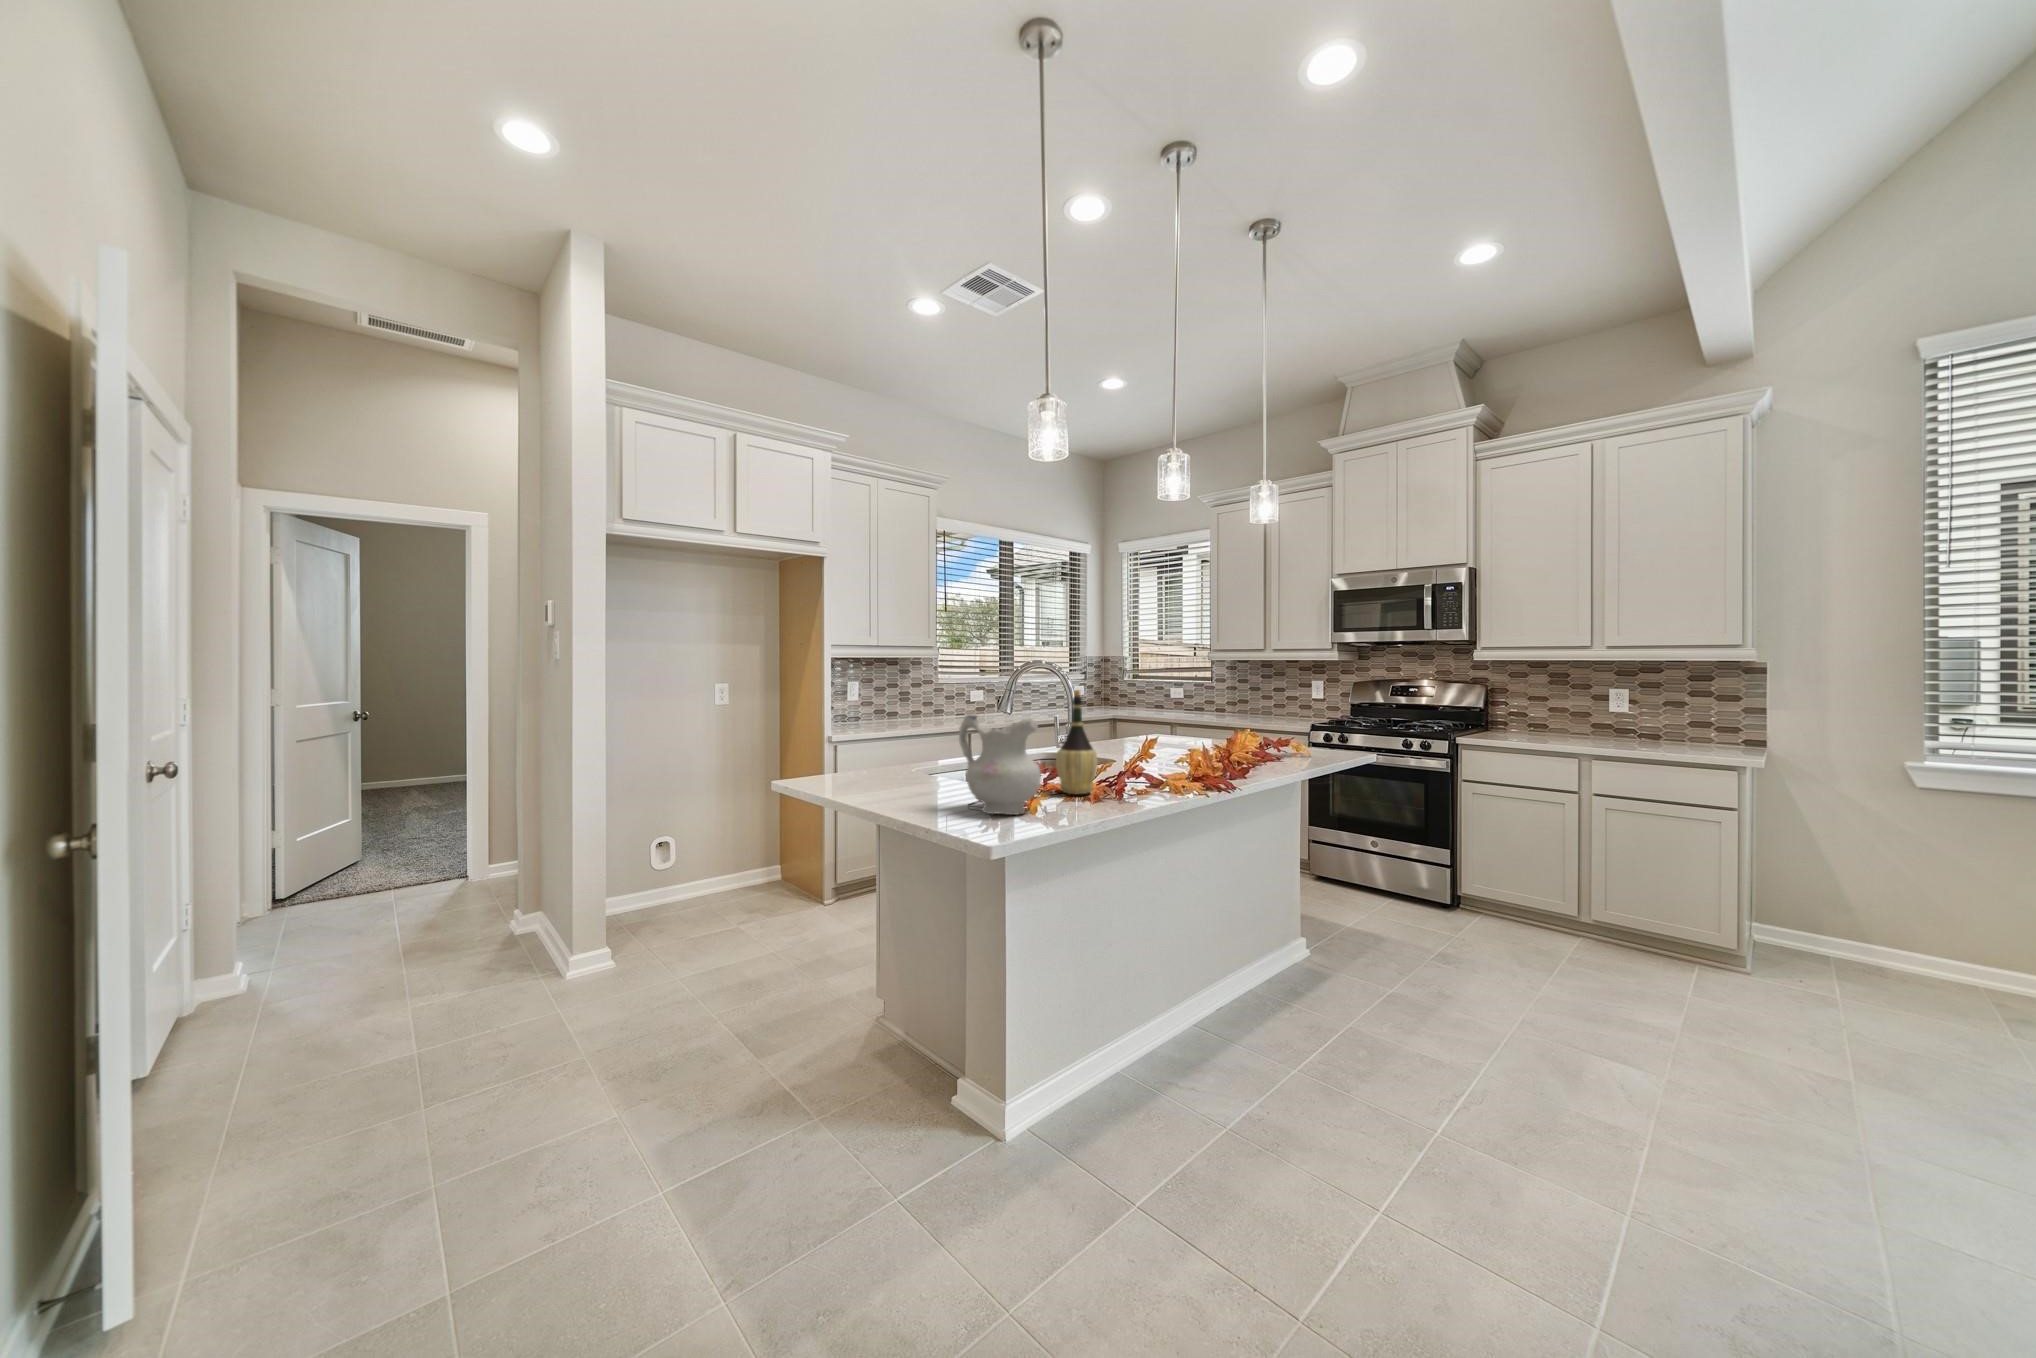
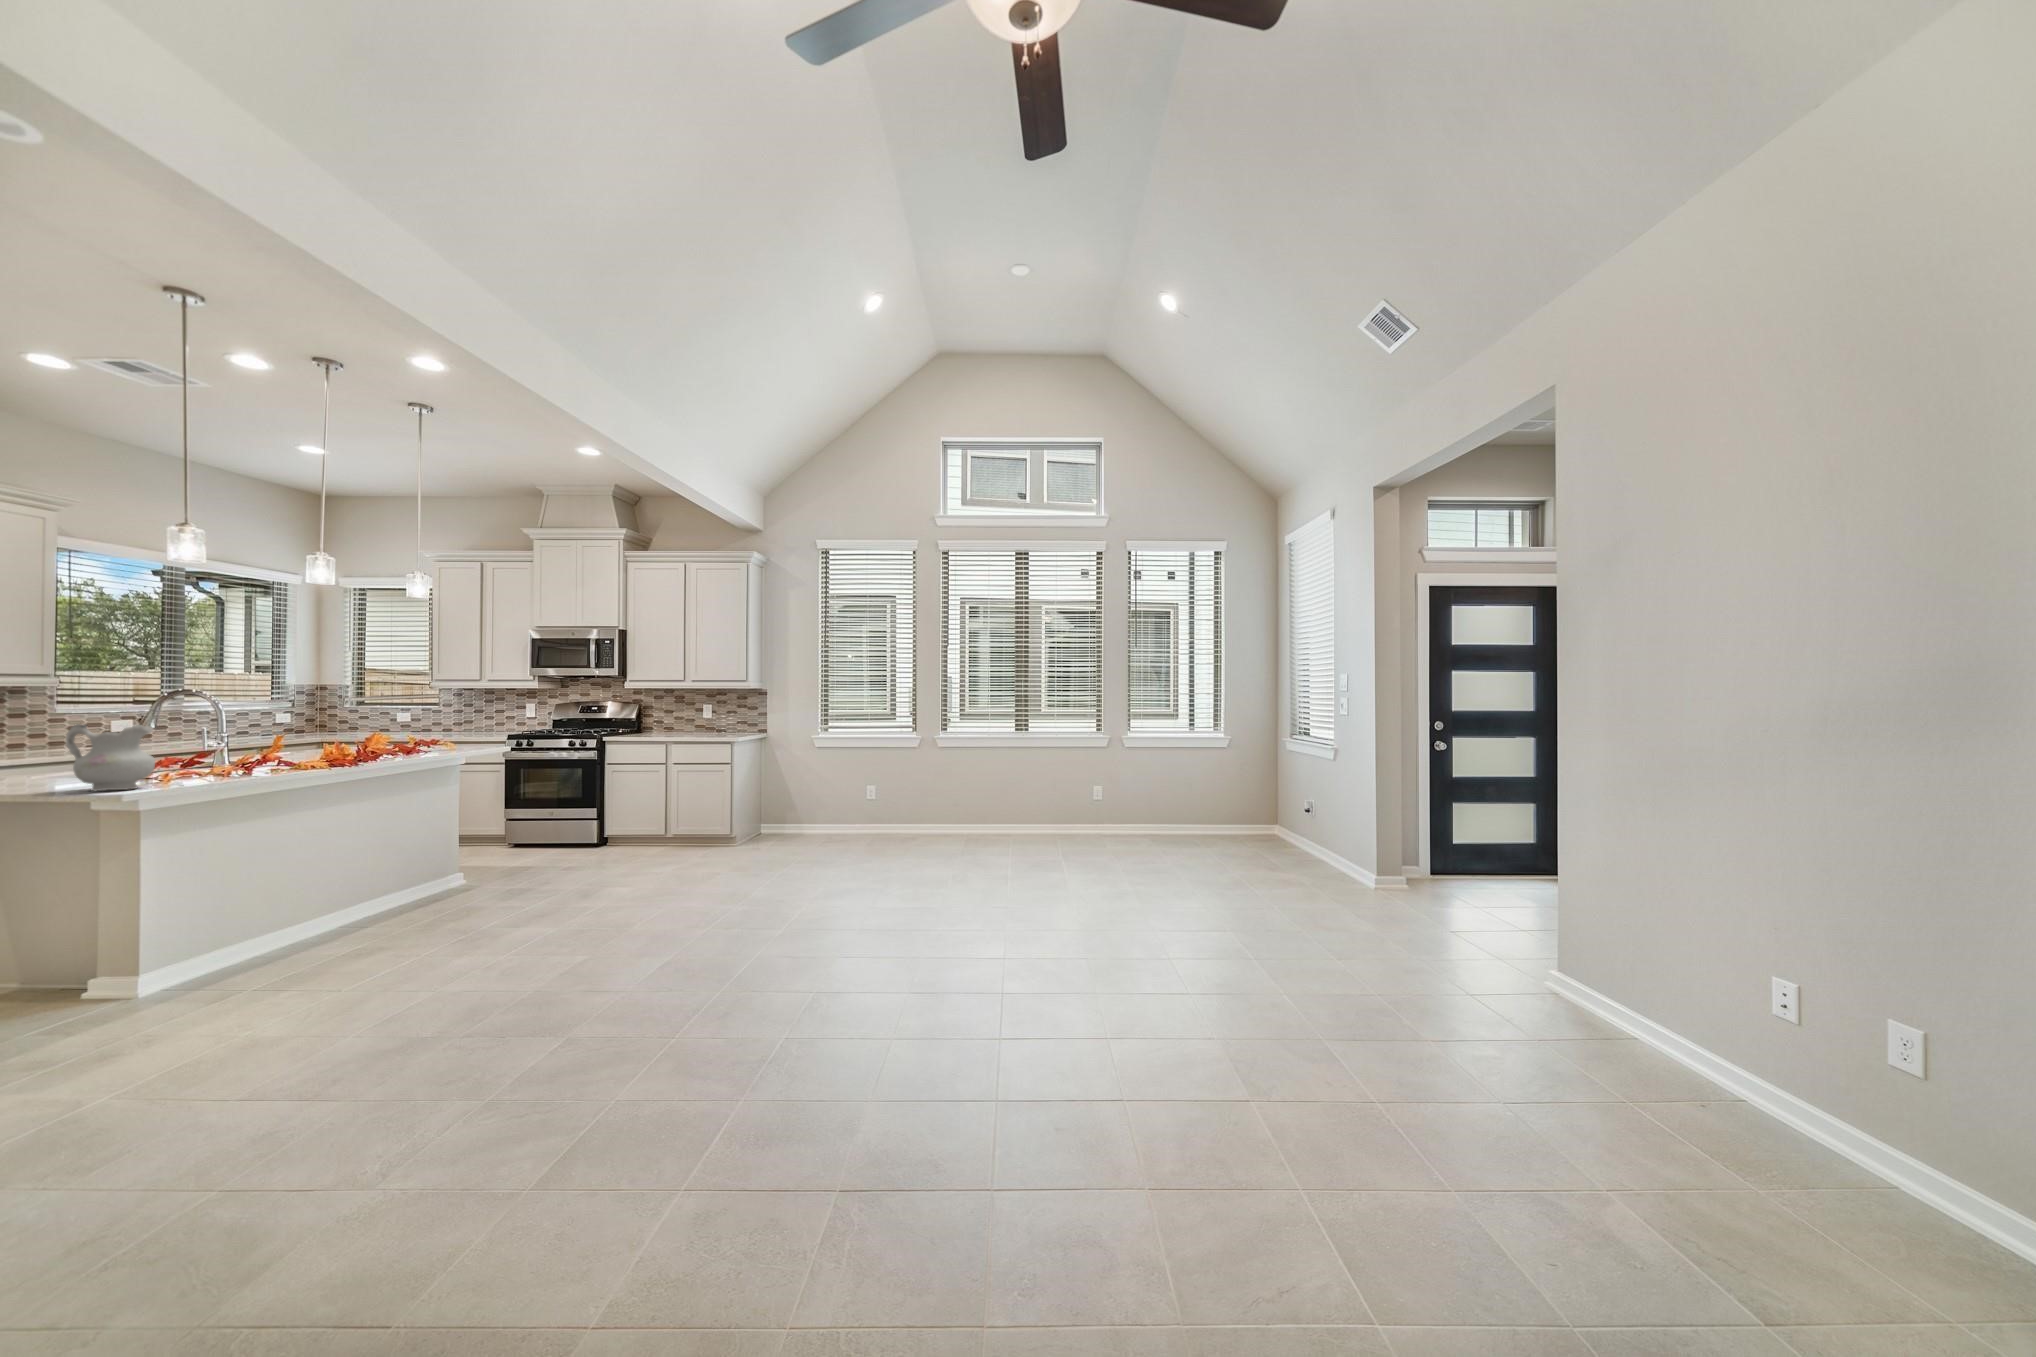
wine bottle: present [1056,690,1098,794] -> none [180,707,224,779]

